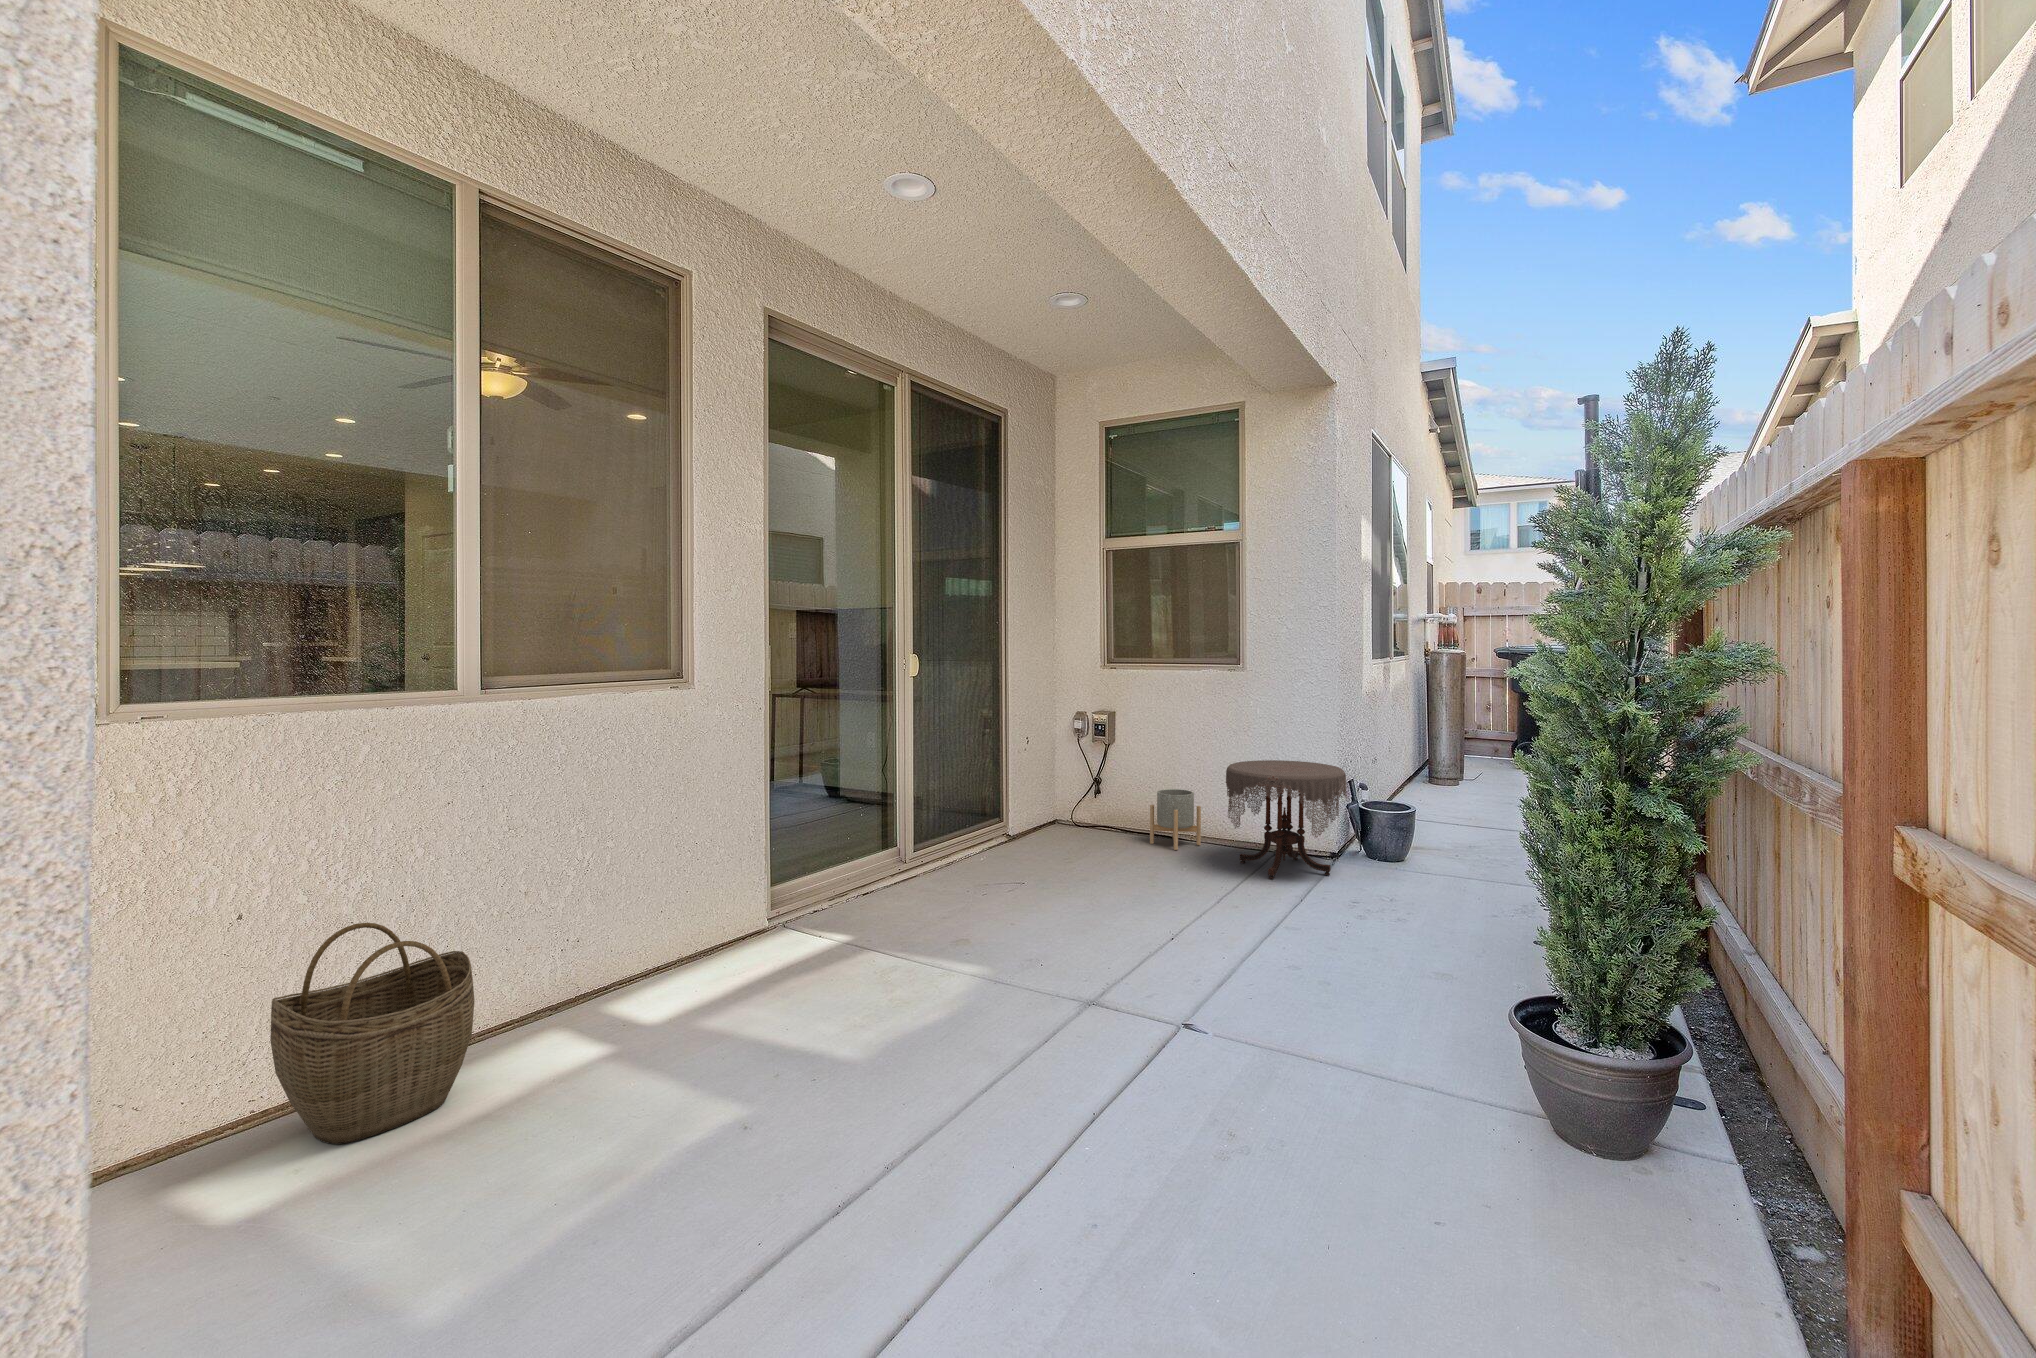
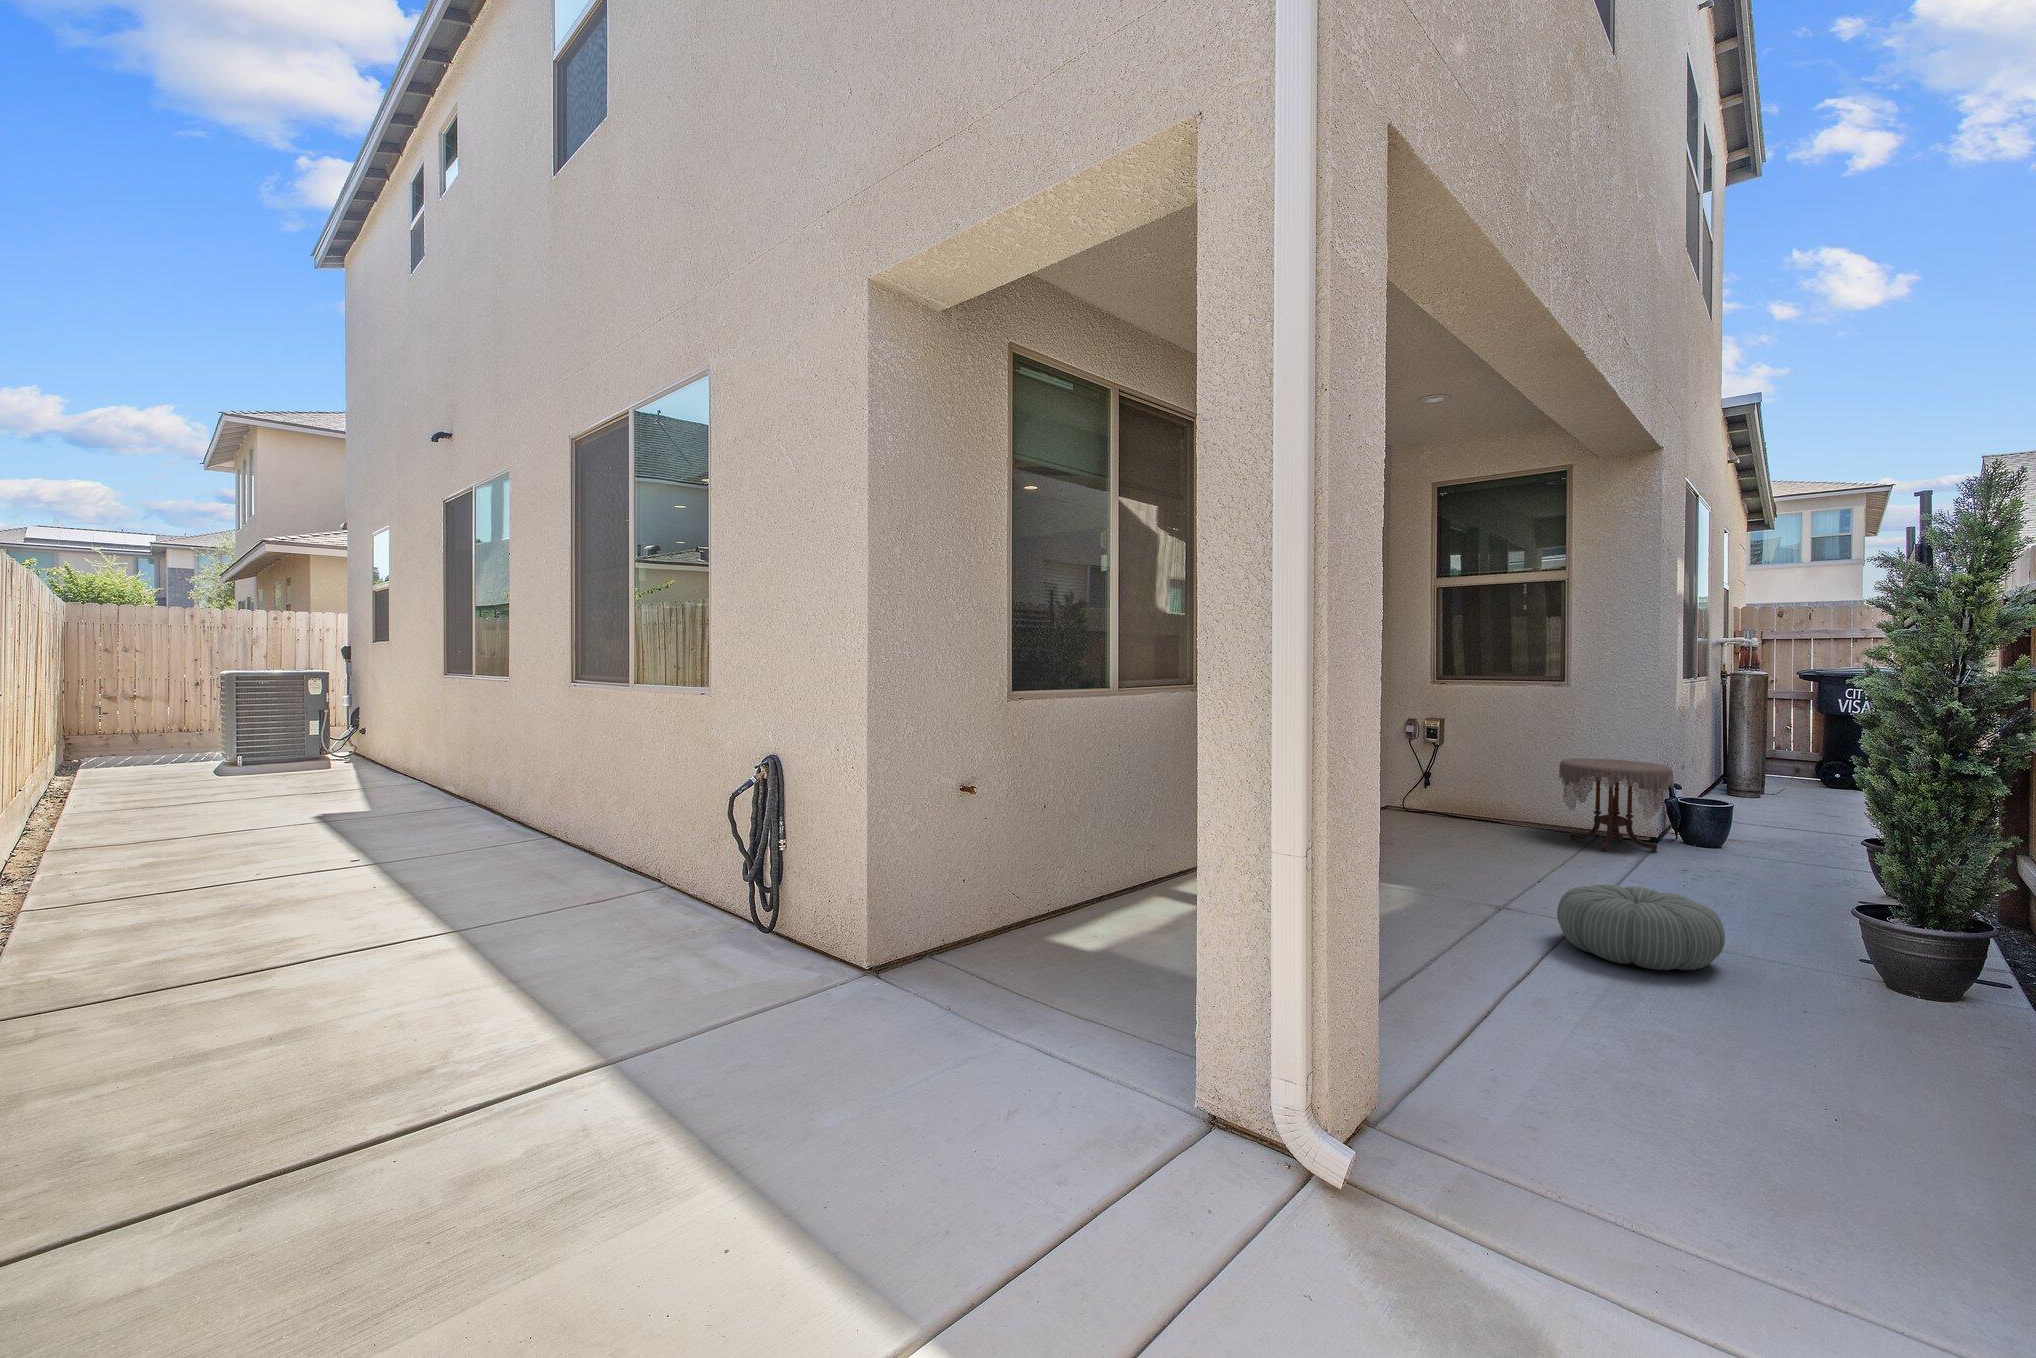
planter: present [1150,789,1201,850] -> none [1482,781,1529,829]
woven basket: present [270,923,475,1144] -> none [1050,813,1140,929]
pouf: none [1135,973,1348,1126] -> present [1557,884,1725,970]

